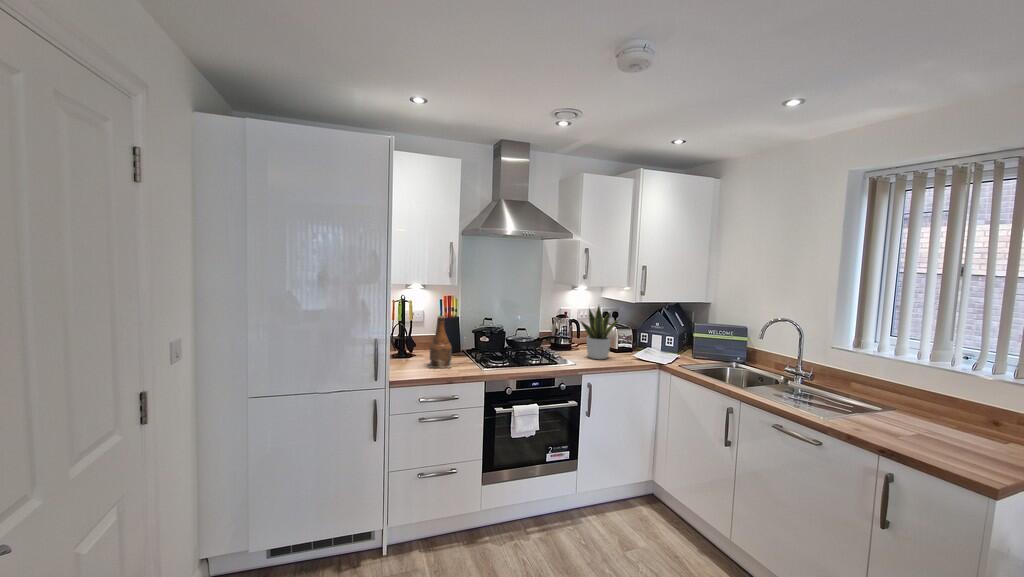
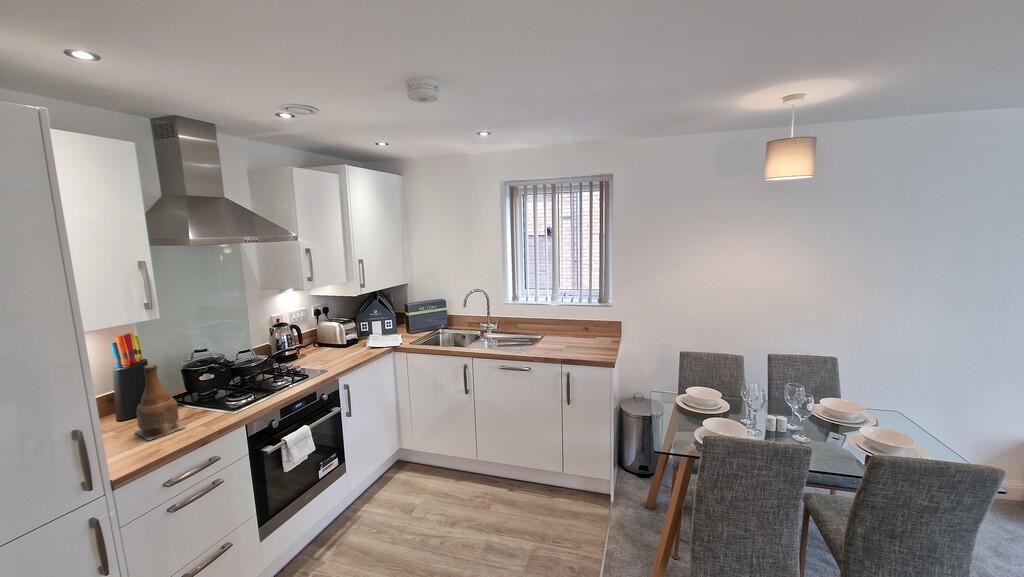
potted plant: present [581,306,618,360] -> none [317,304,357,360]

